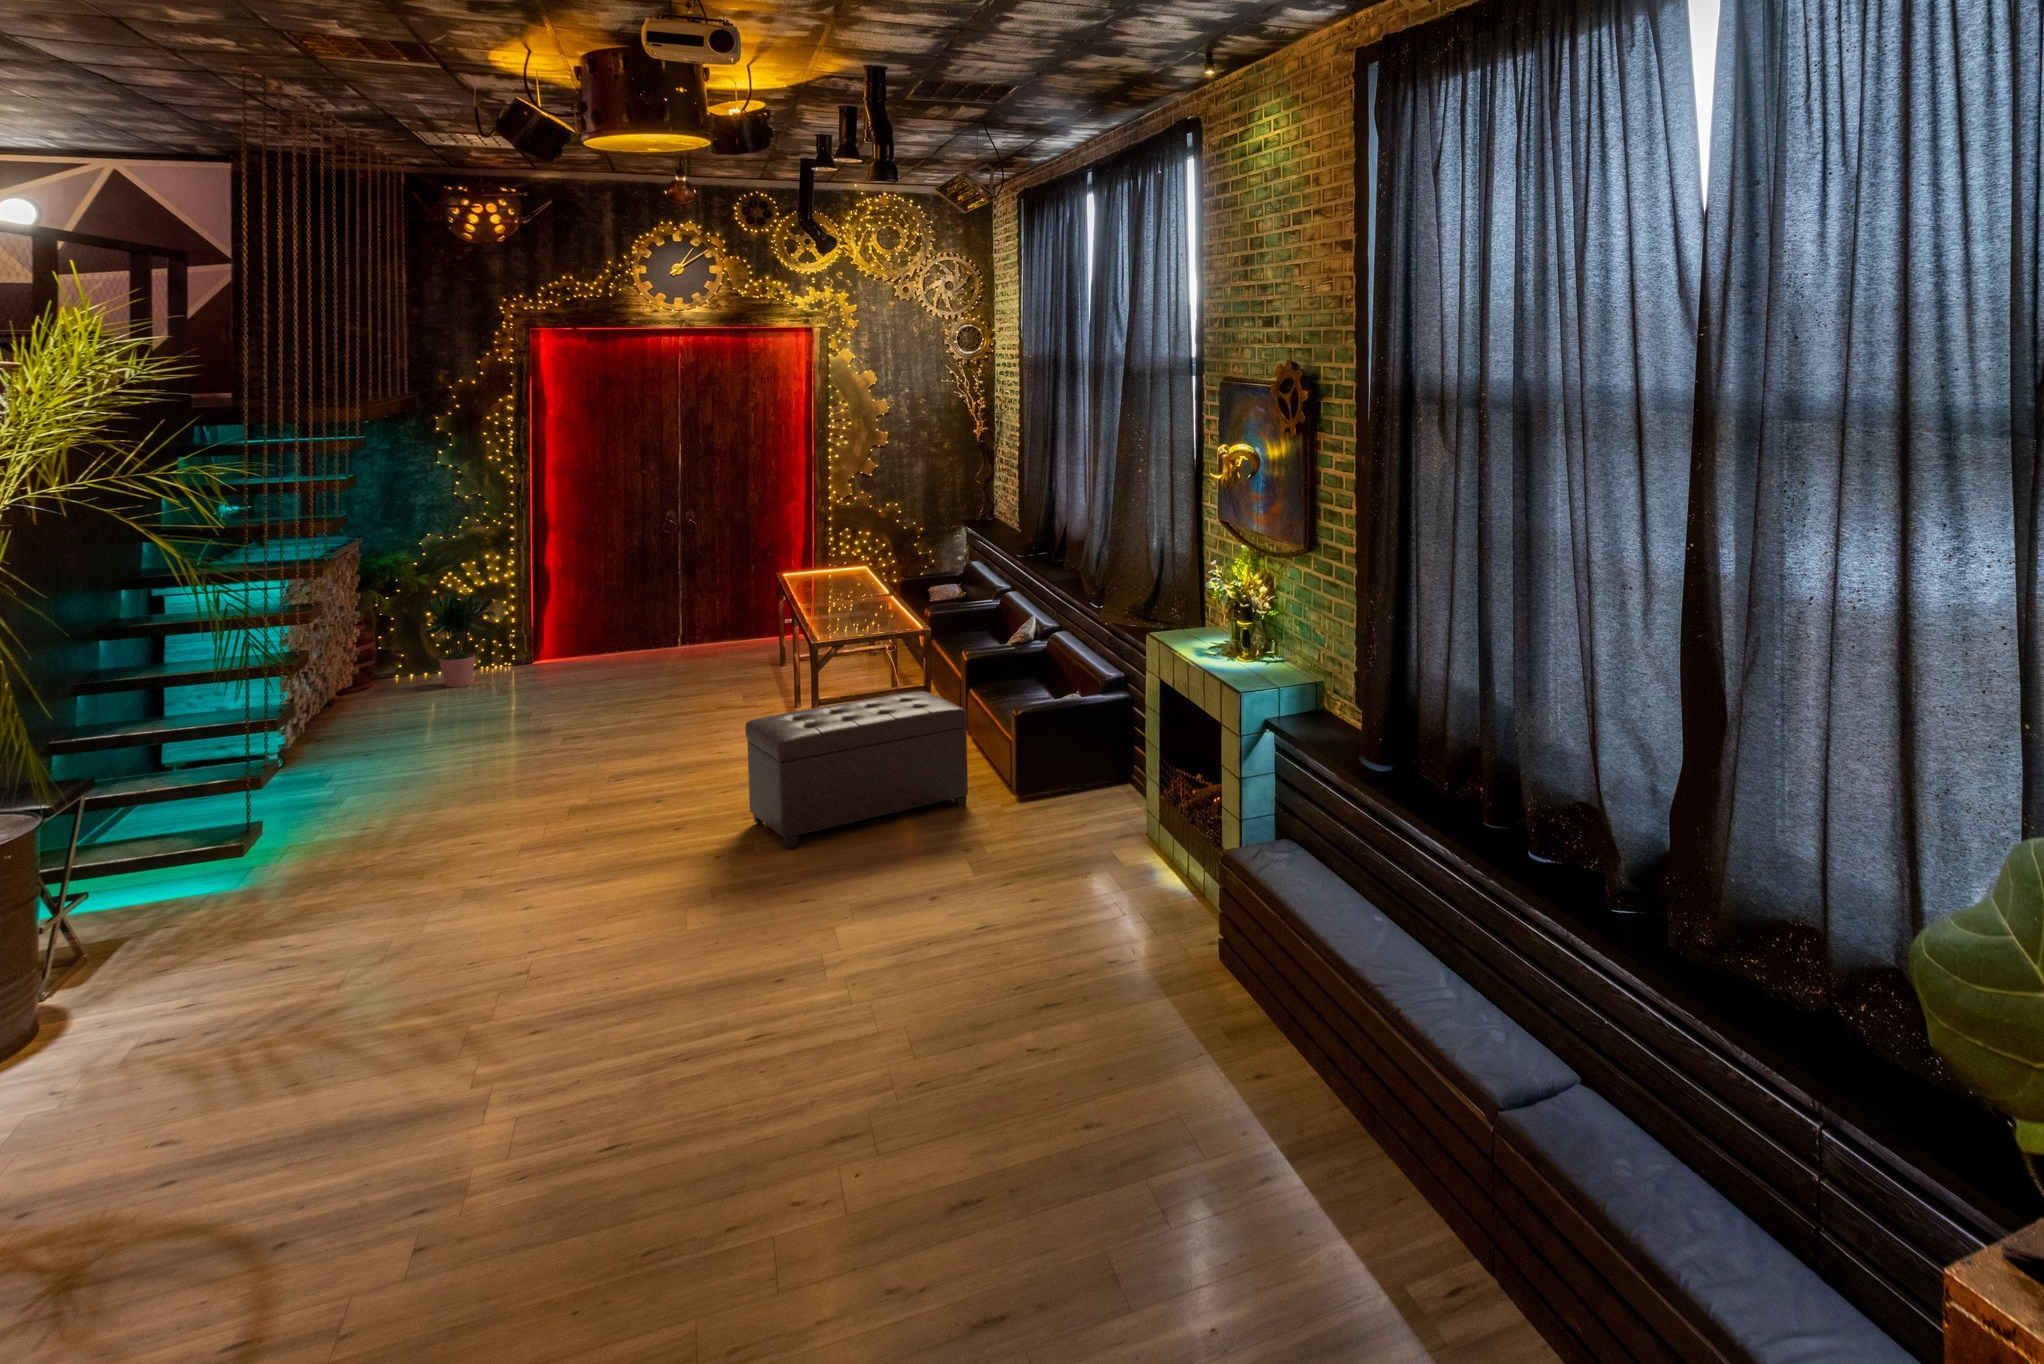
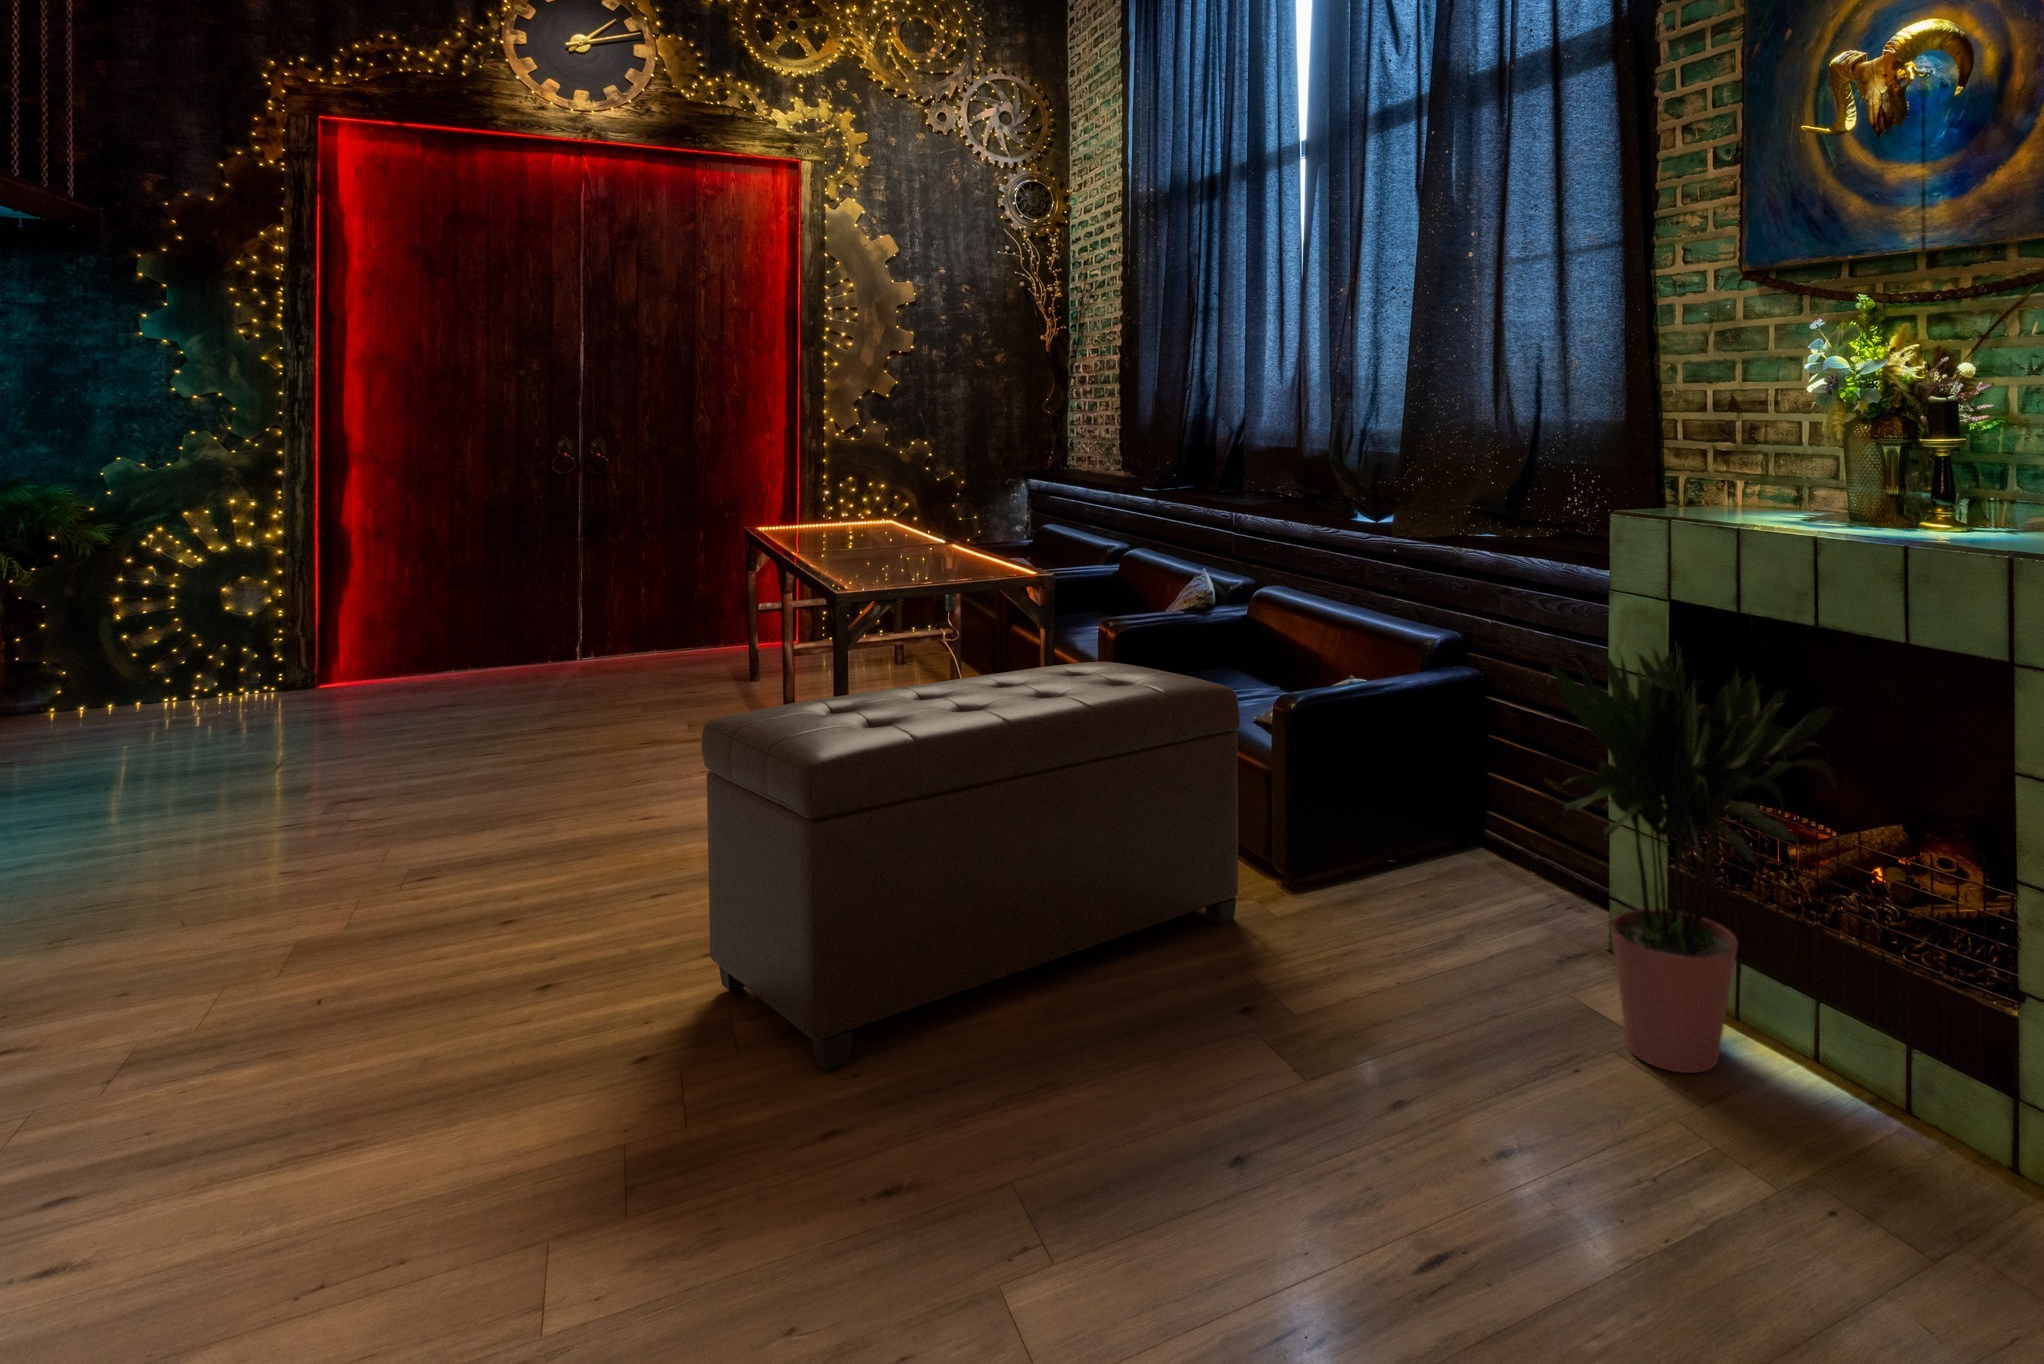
potted plant: present [418,589,495,687] -> present [1551,648,1836,1073]

